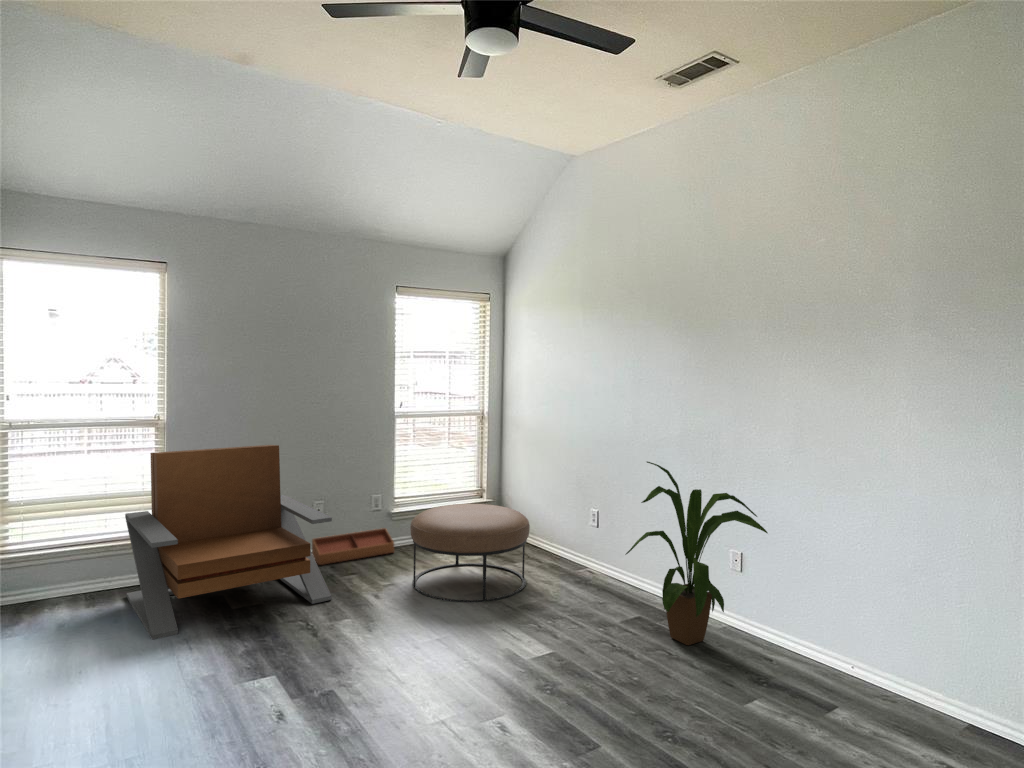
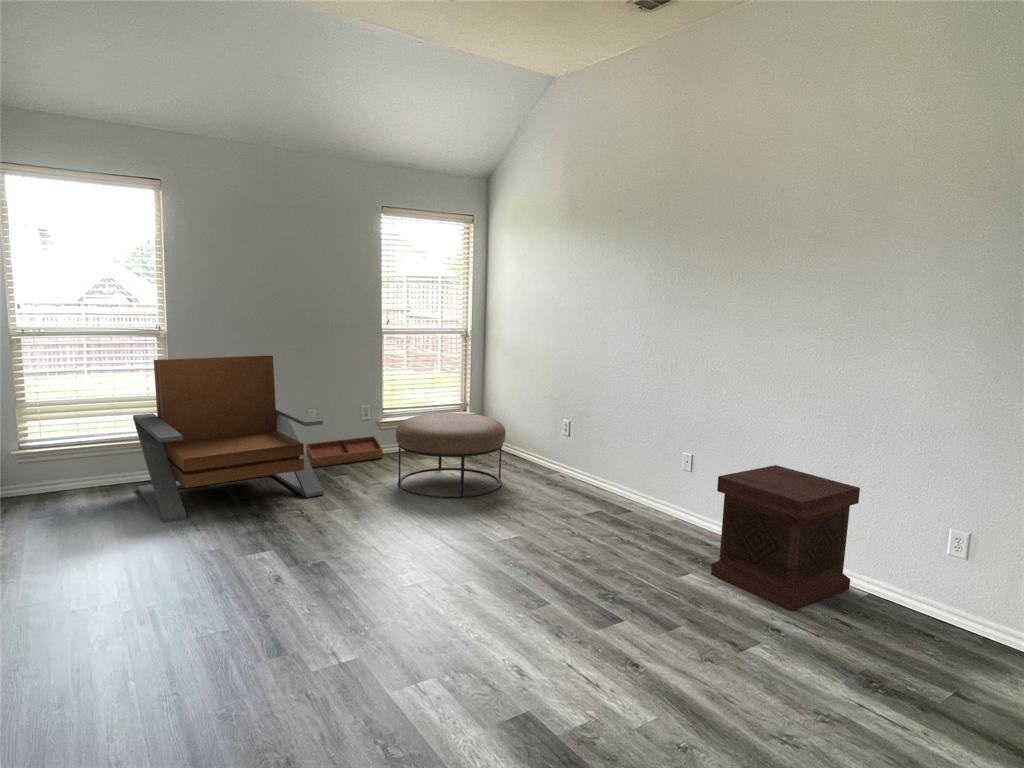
house plant: present [625,461,768,645] -> none [586,371,713,534]
side table: none [779,568,949,753] -> present [711,465,860,612]

